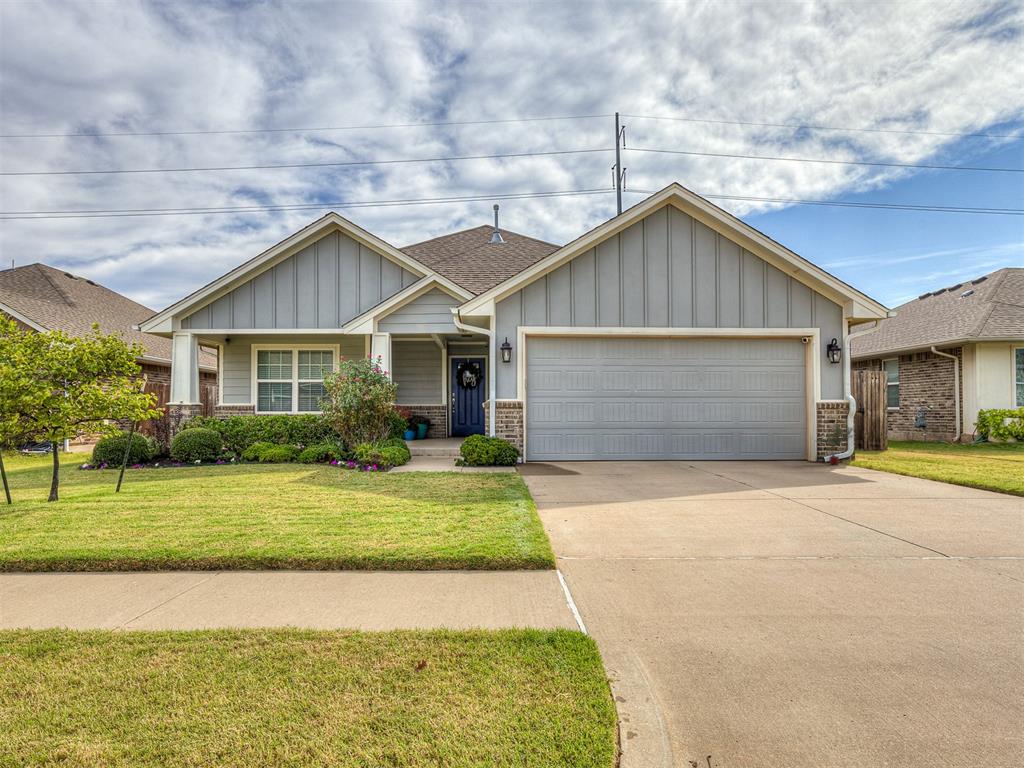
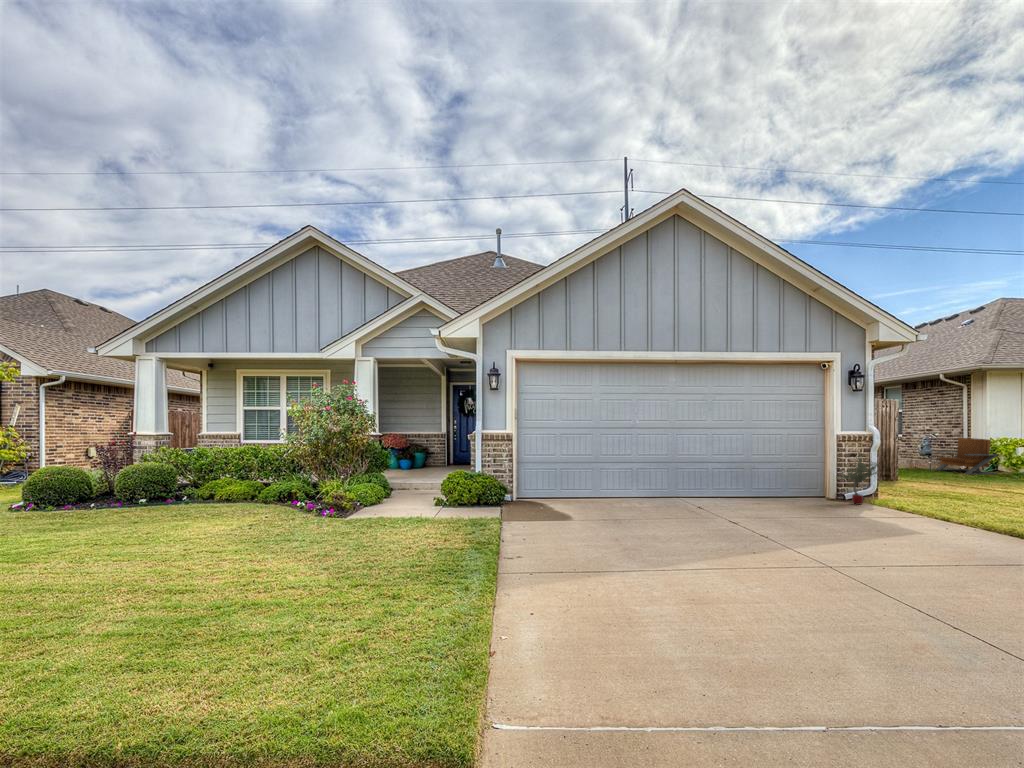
lounge chair: none [926,409,984,443] -> present [936,438,997,474]

